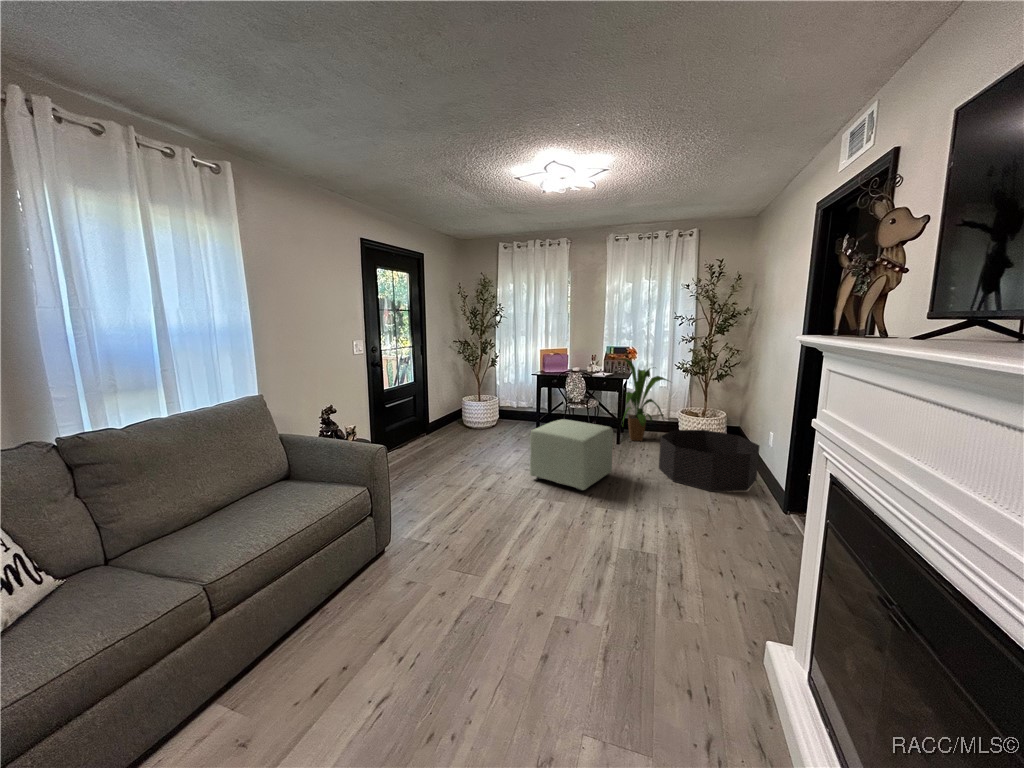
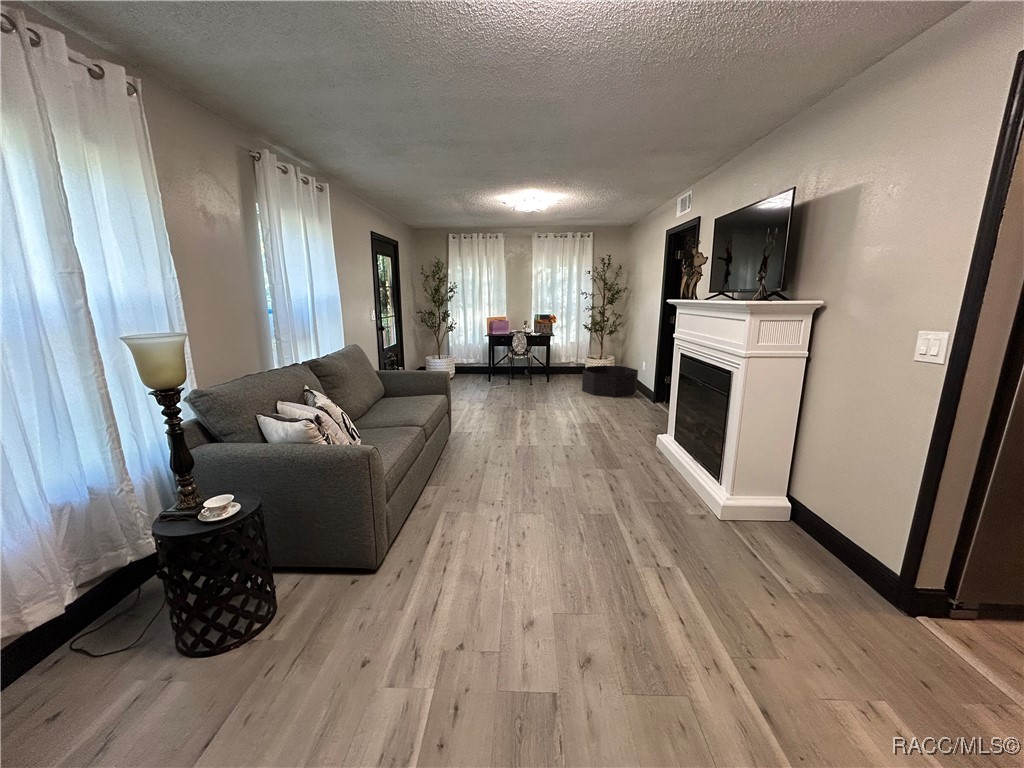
house plant: present [623,359,668,441] -> none [545,322,581,379]
ottoman: present [530,419,613,491] -> none [509,362,557,403]

